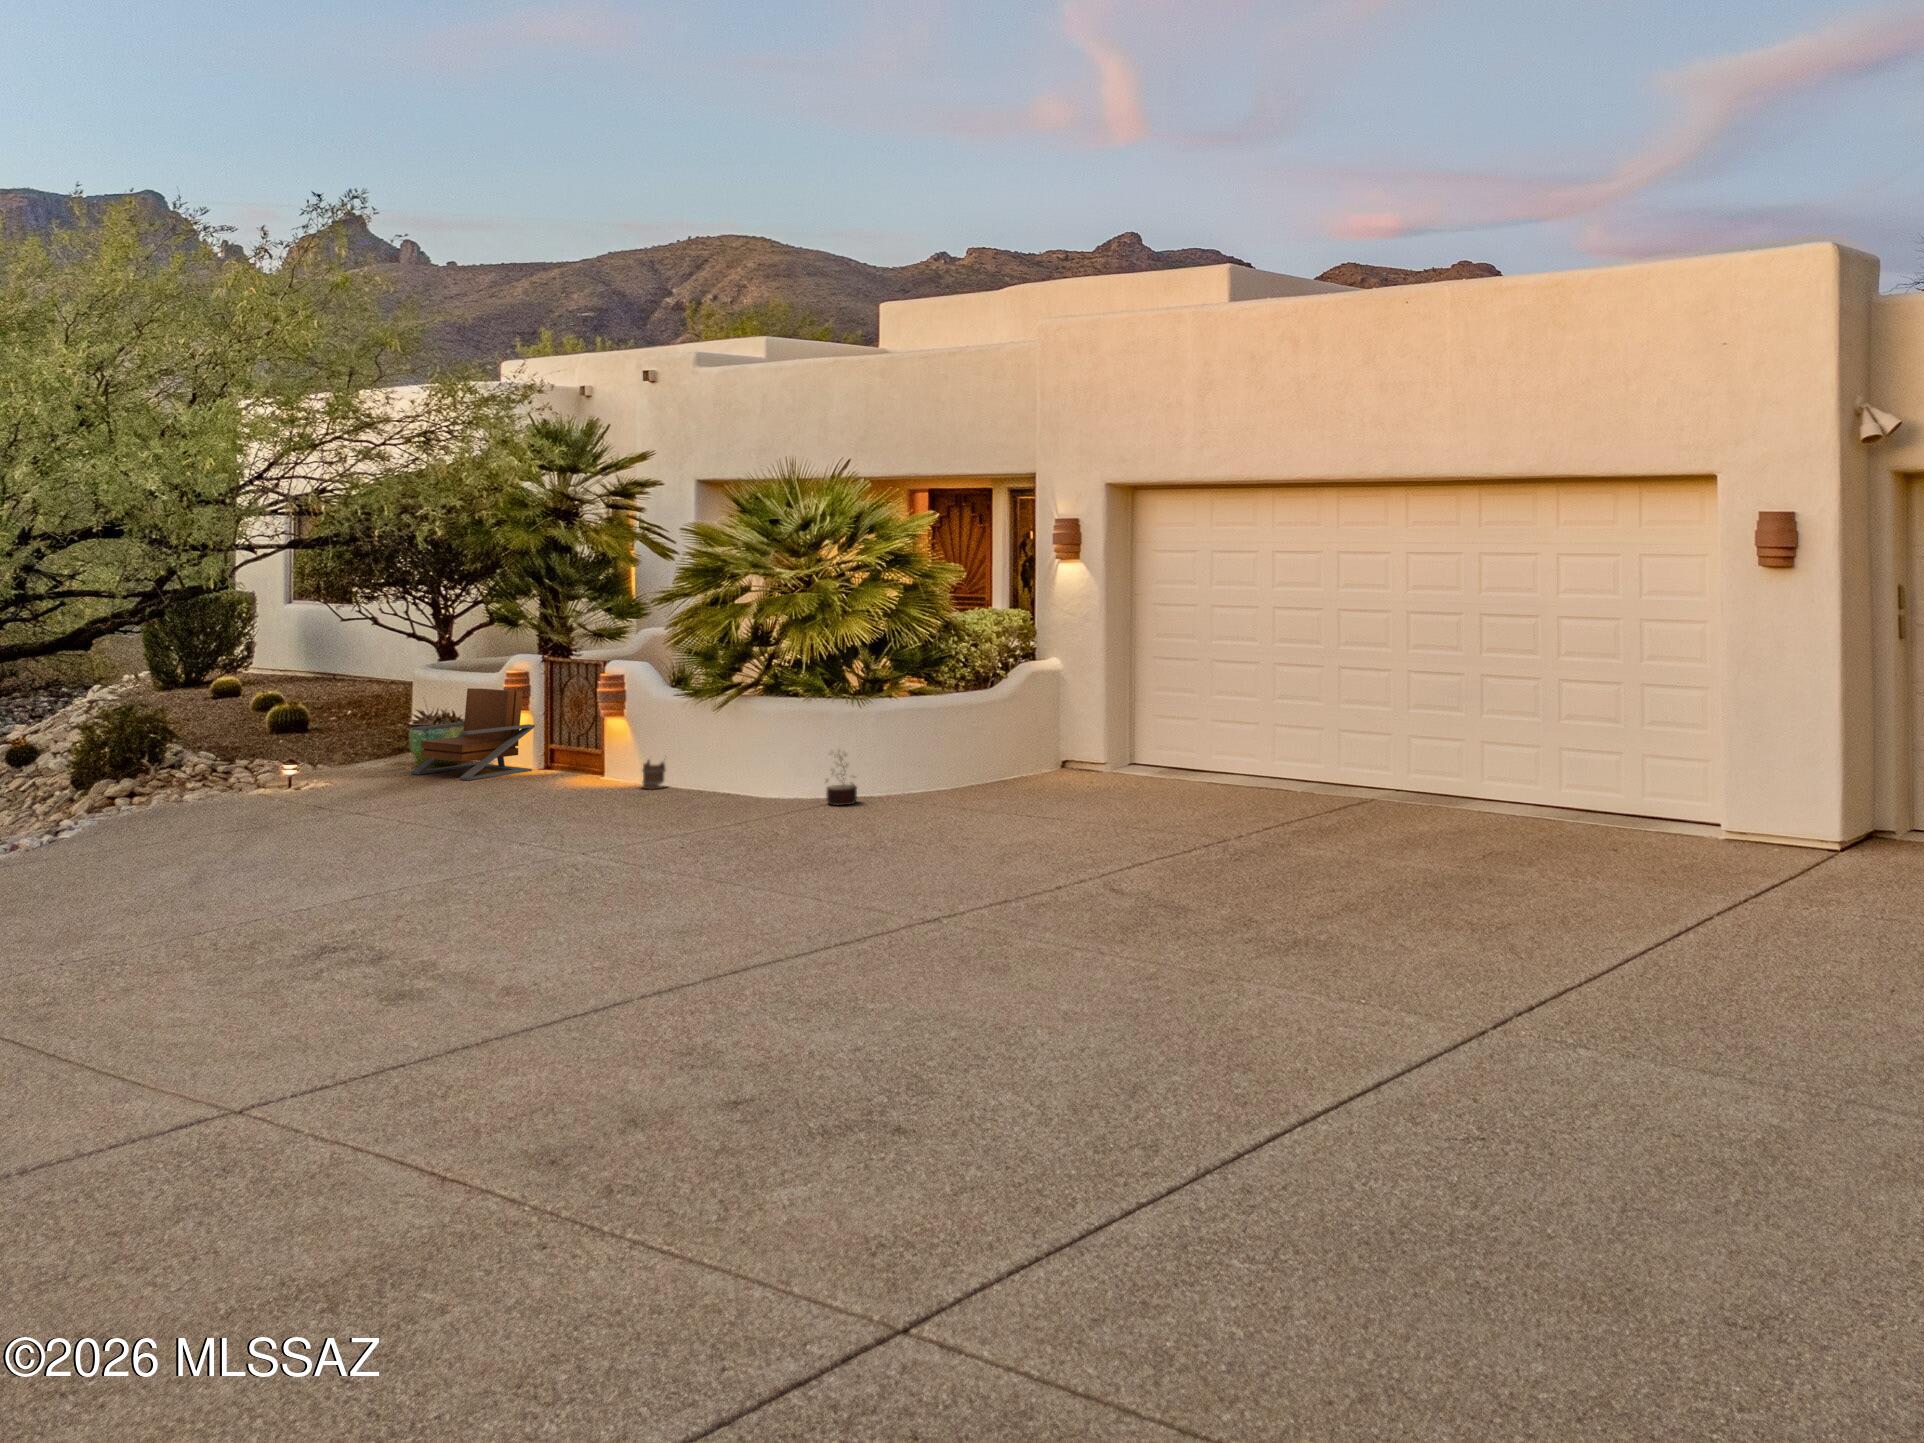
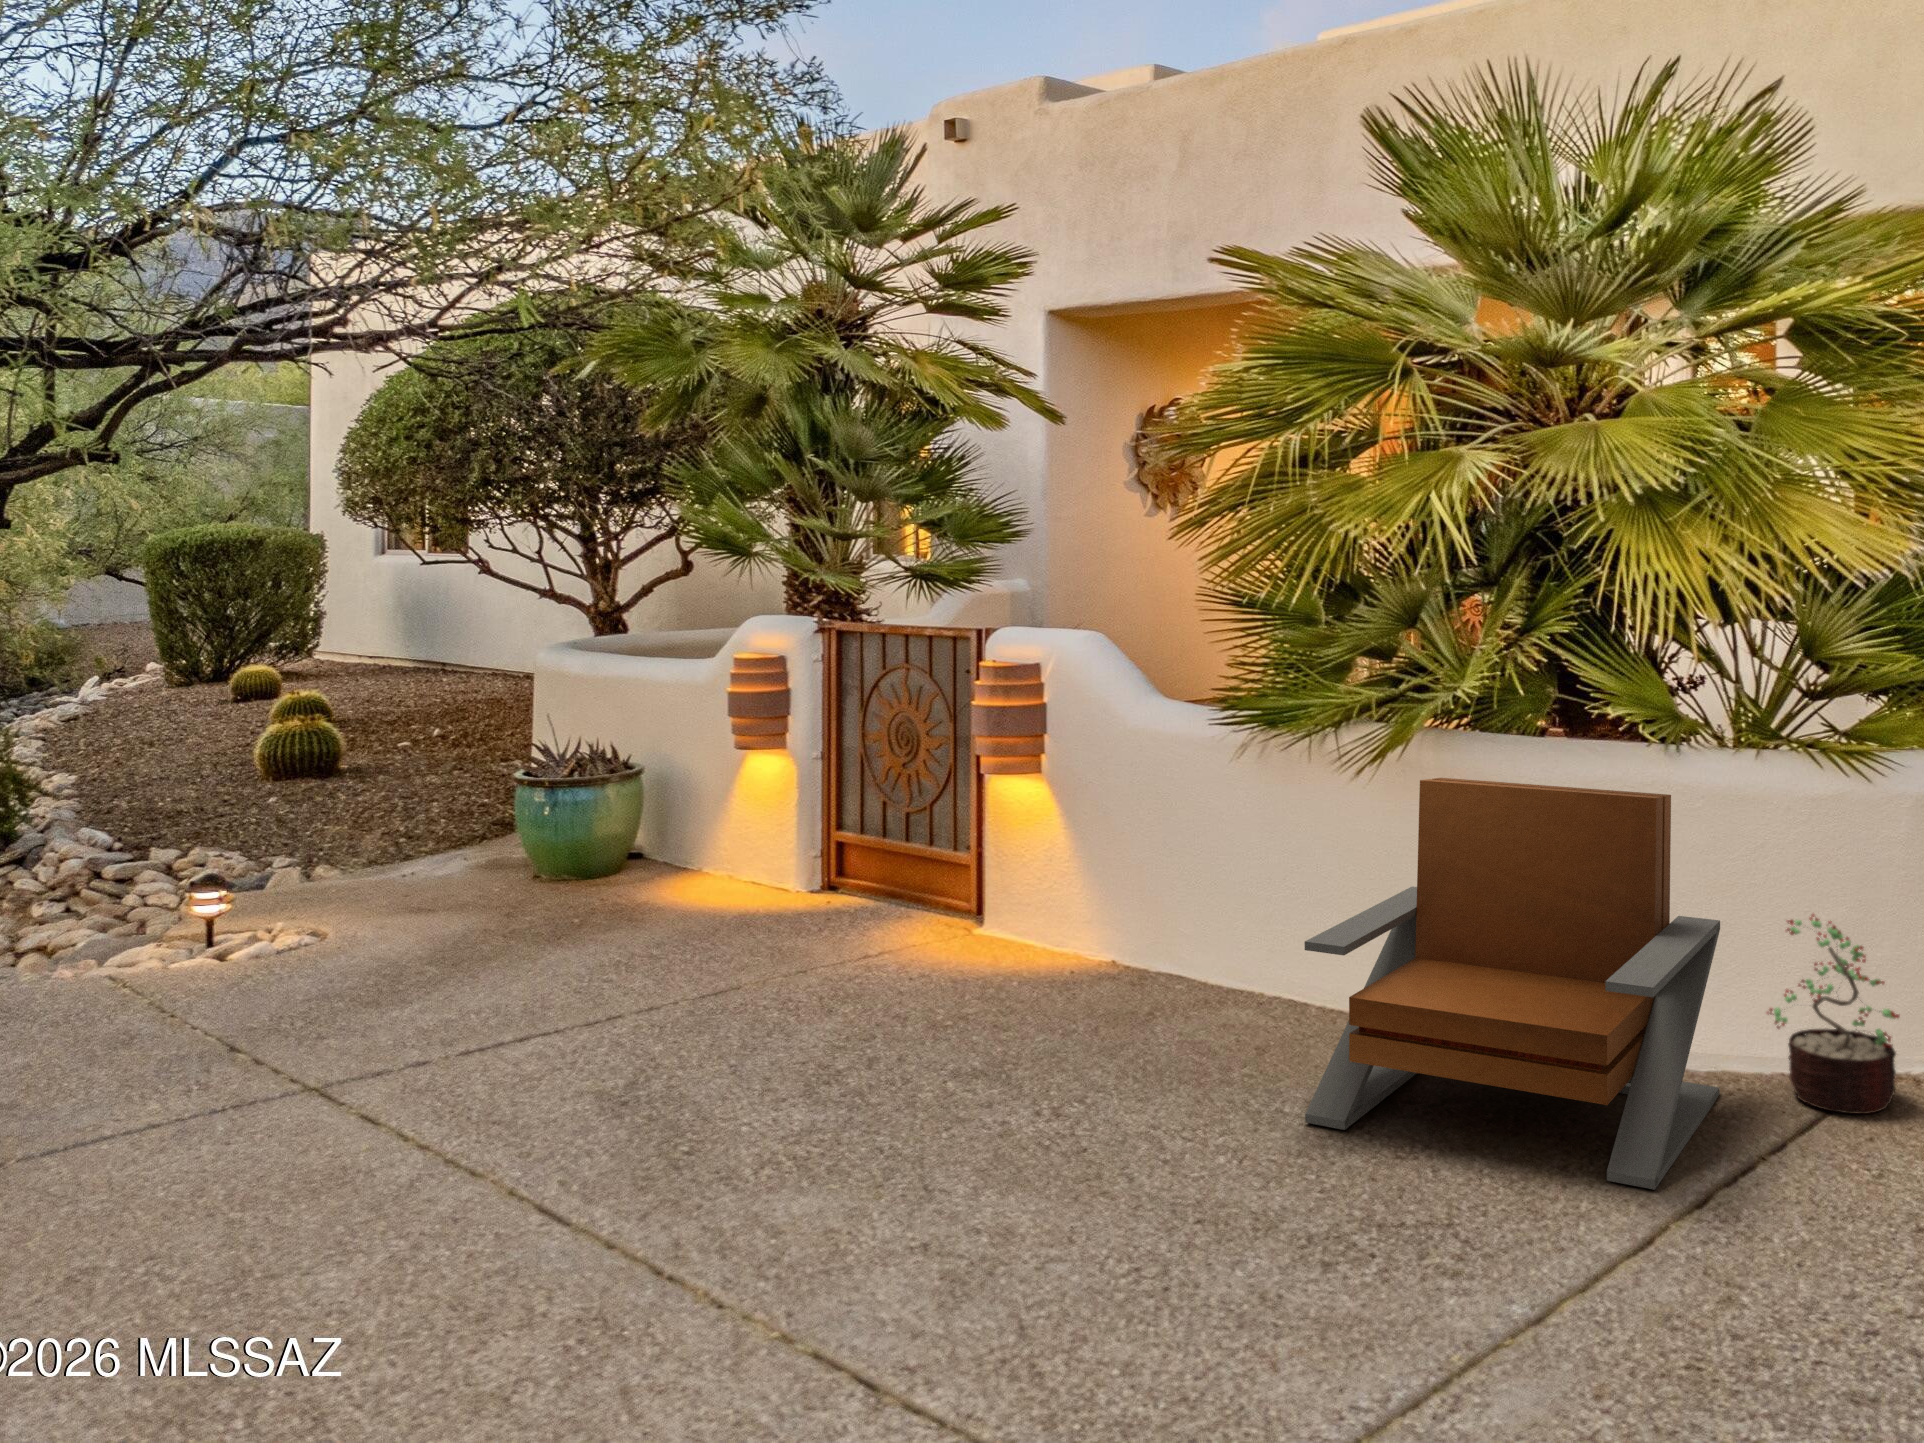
lounge chair: present [412,688,535,780] -> present [1305,778,1720,1190]
bucket: present [642,760,666,789] -> none [1116,879,1187,990]

